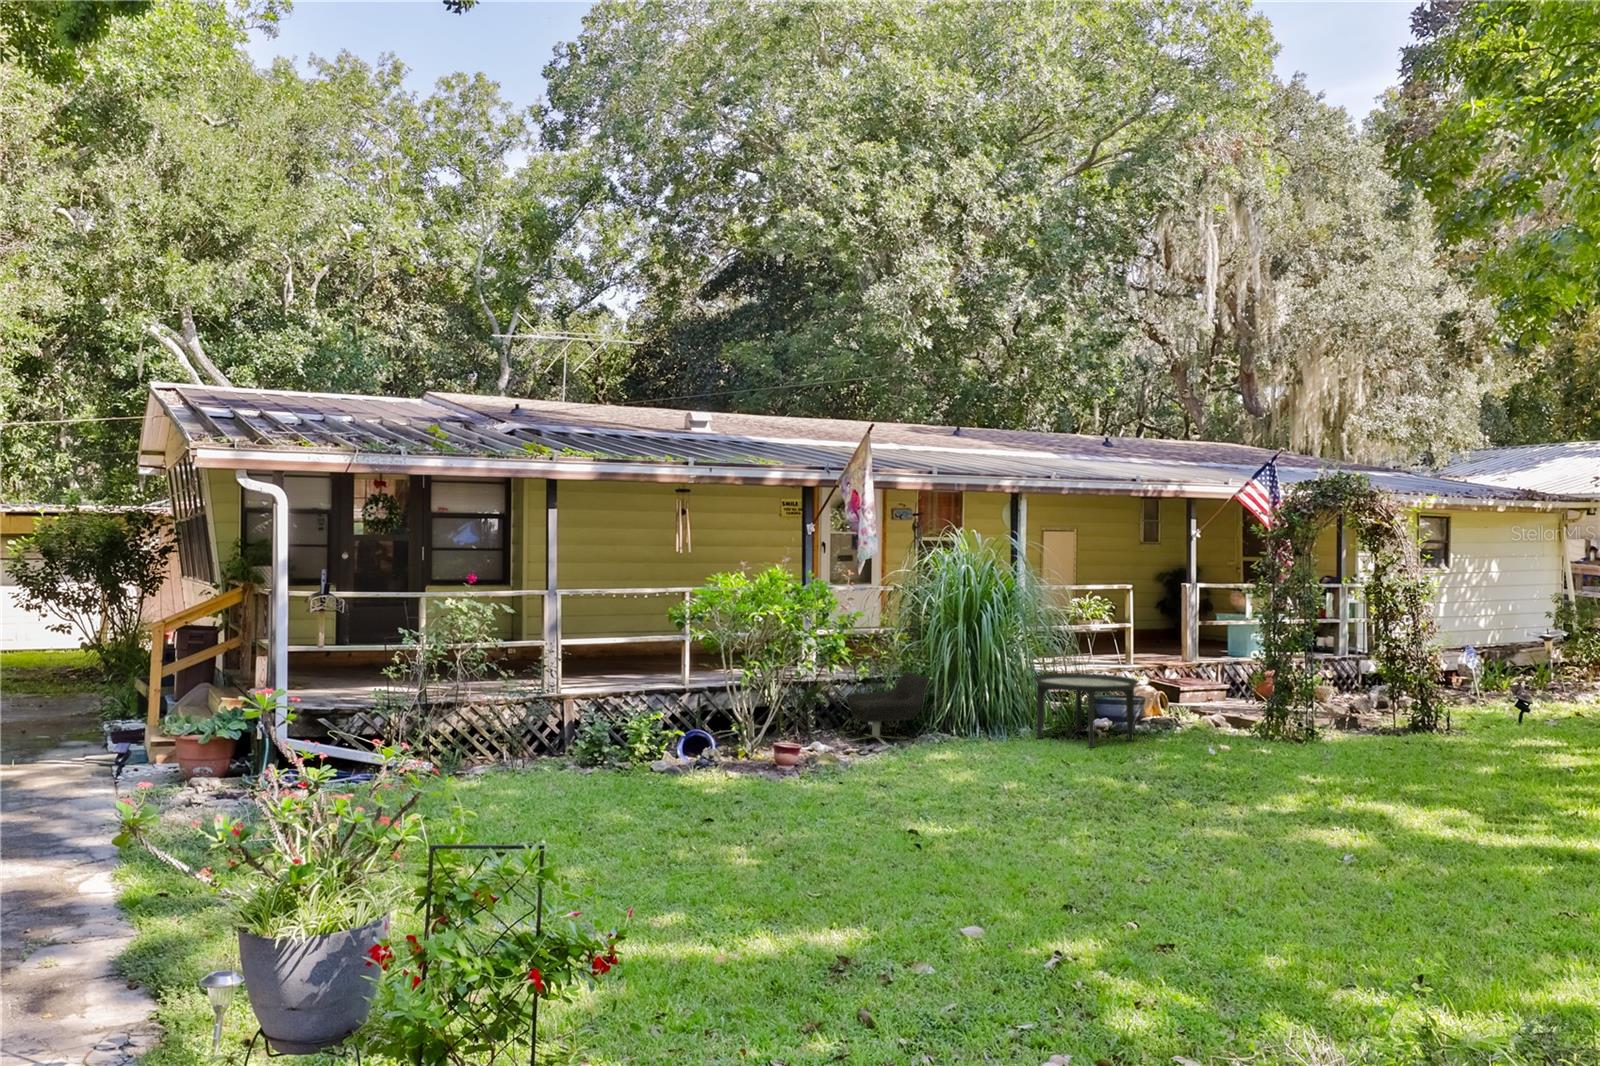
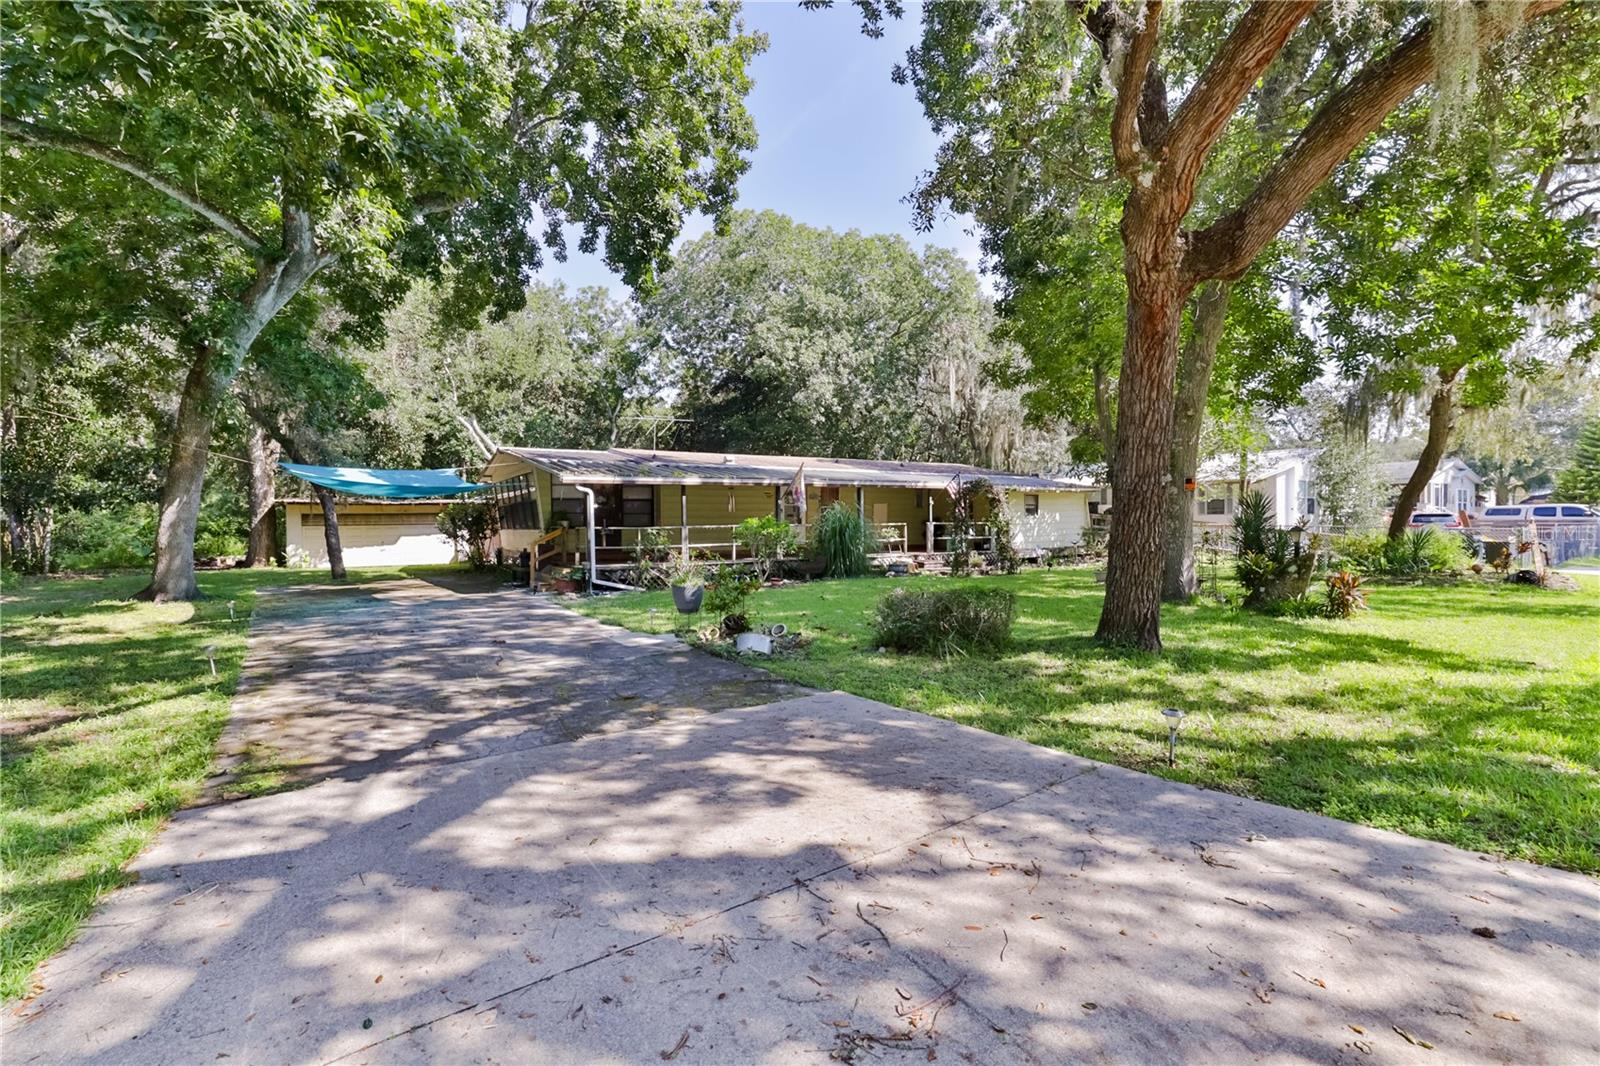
round table: present [1033,673,1139,748] -> none [866,555,905,581]

